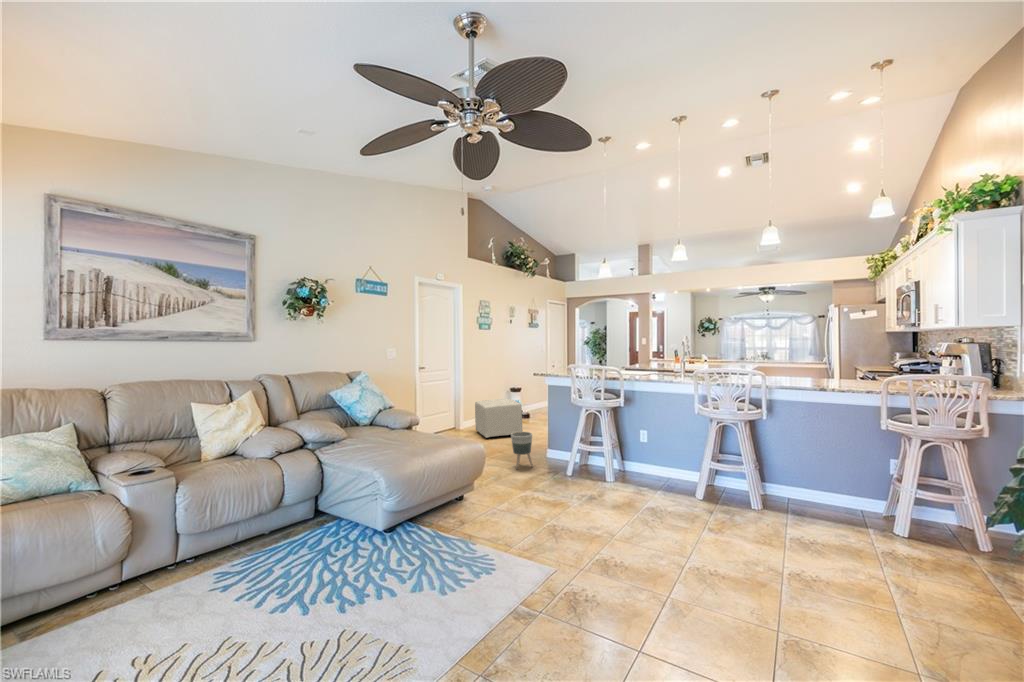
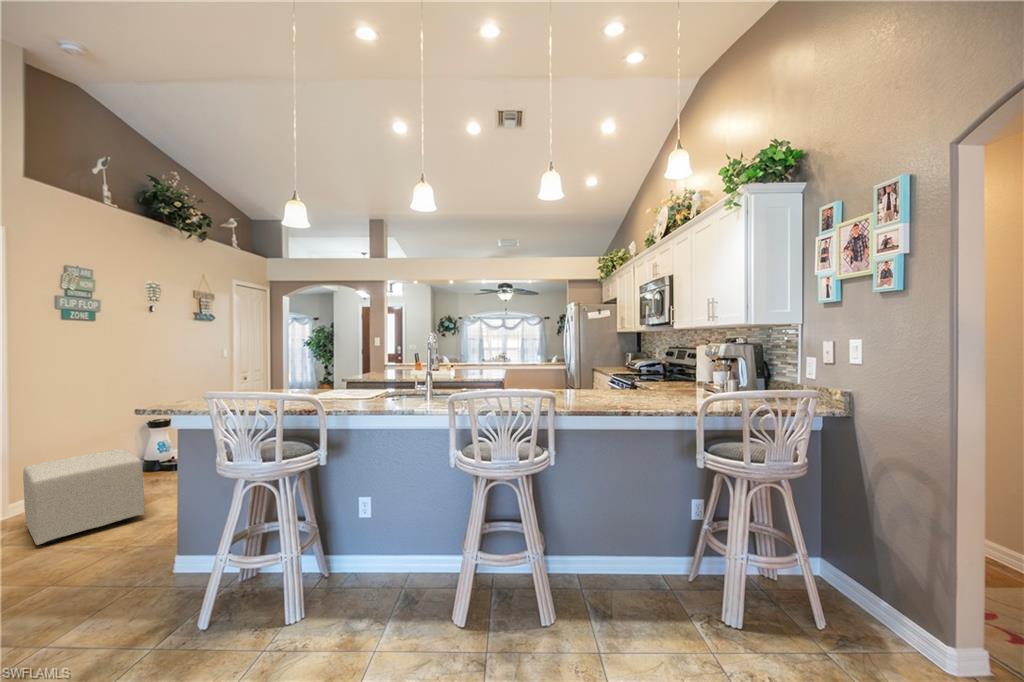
planter: present [511,432,533,469] -> none [41,544,115,649]

